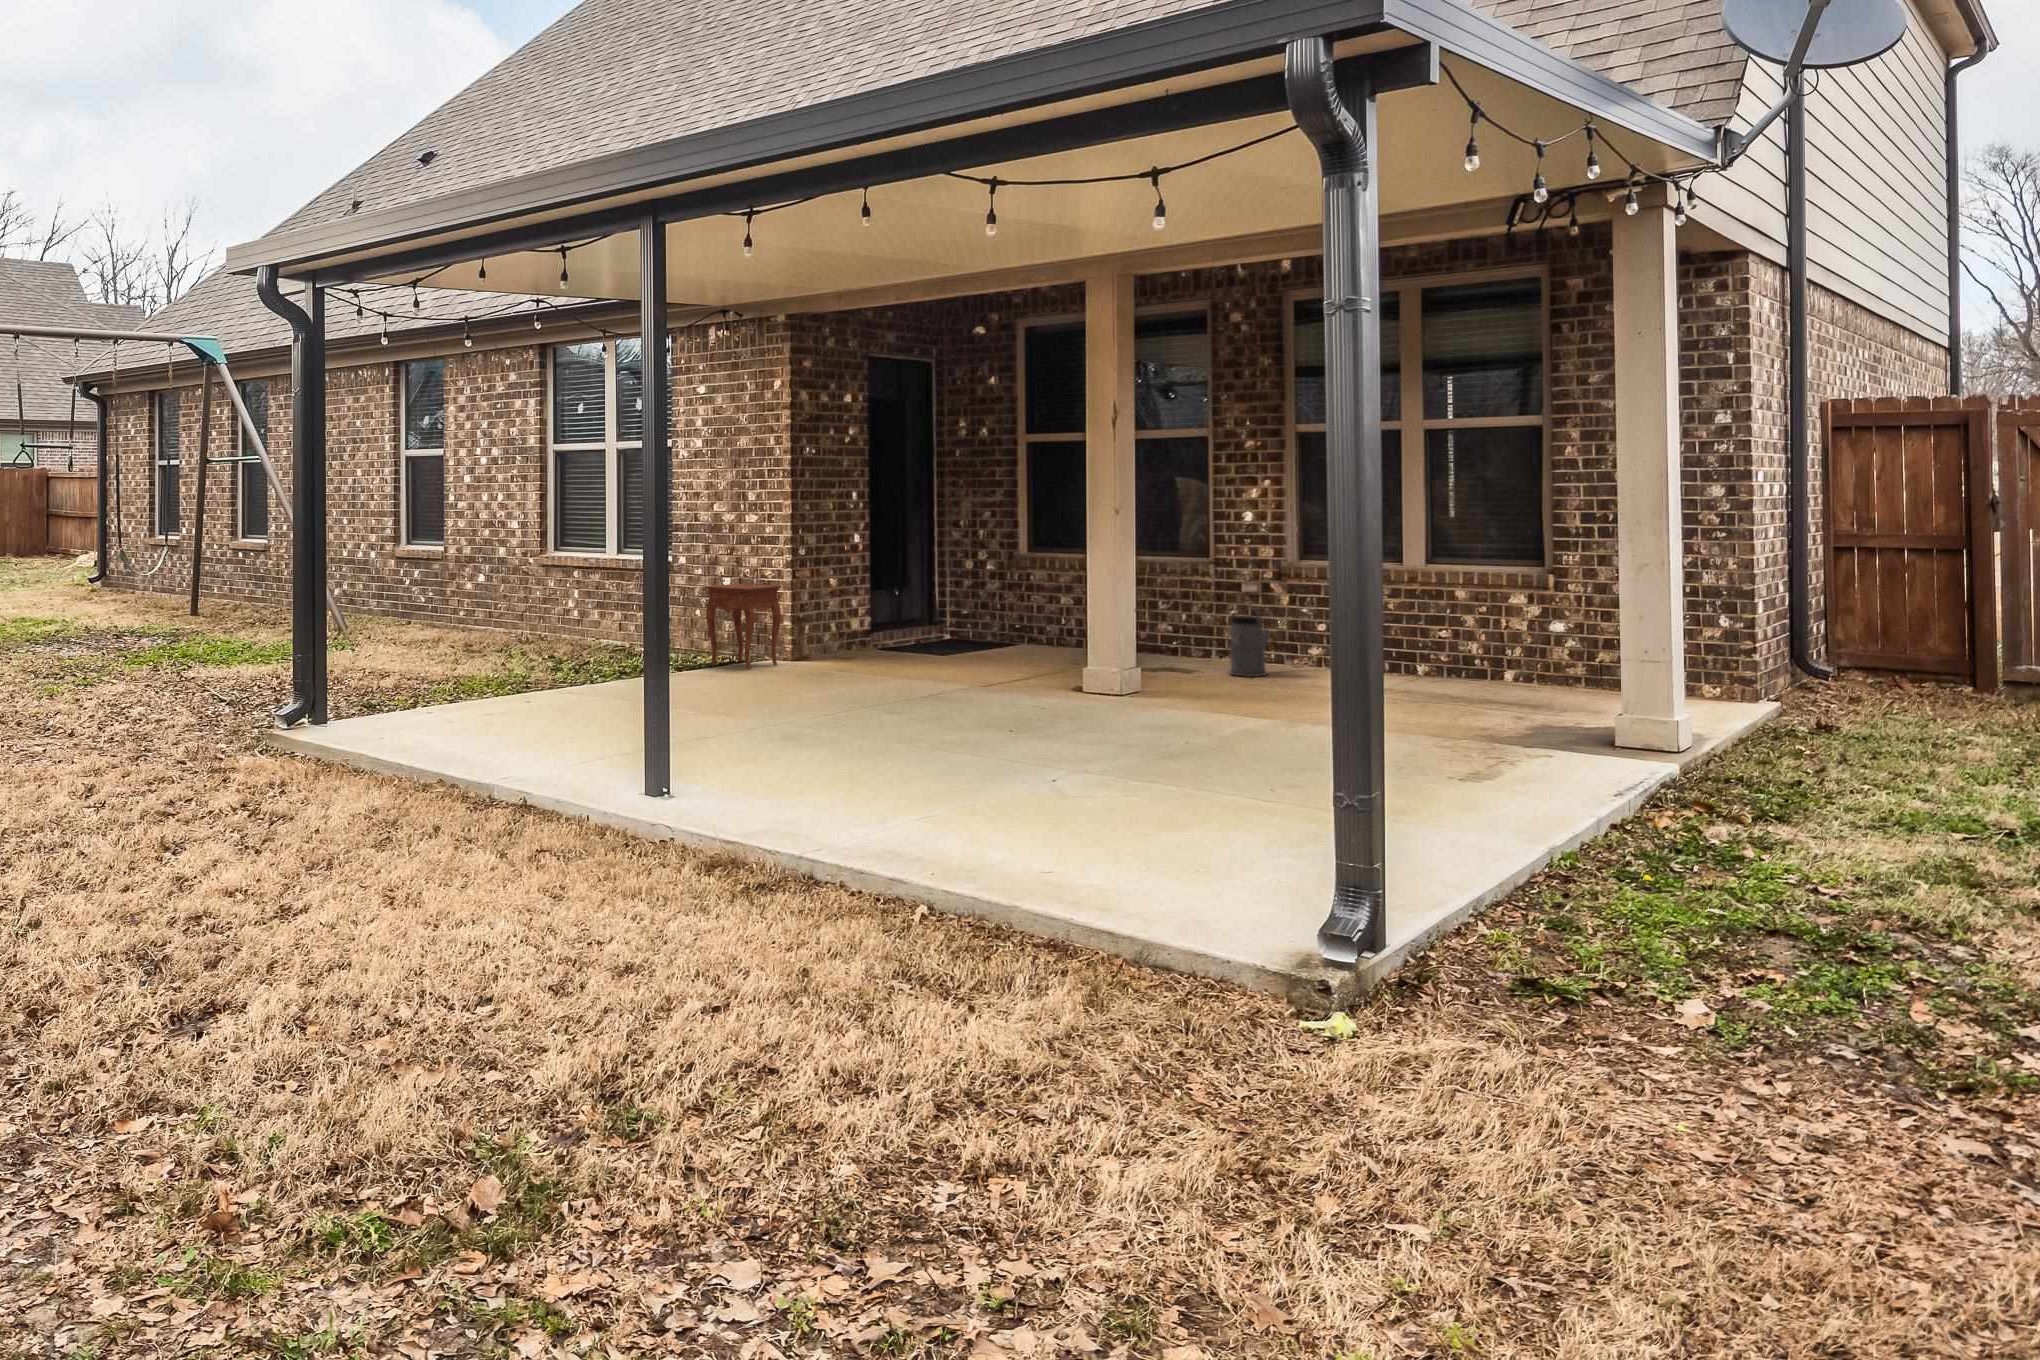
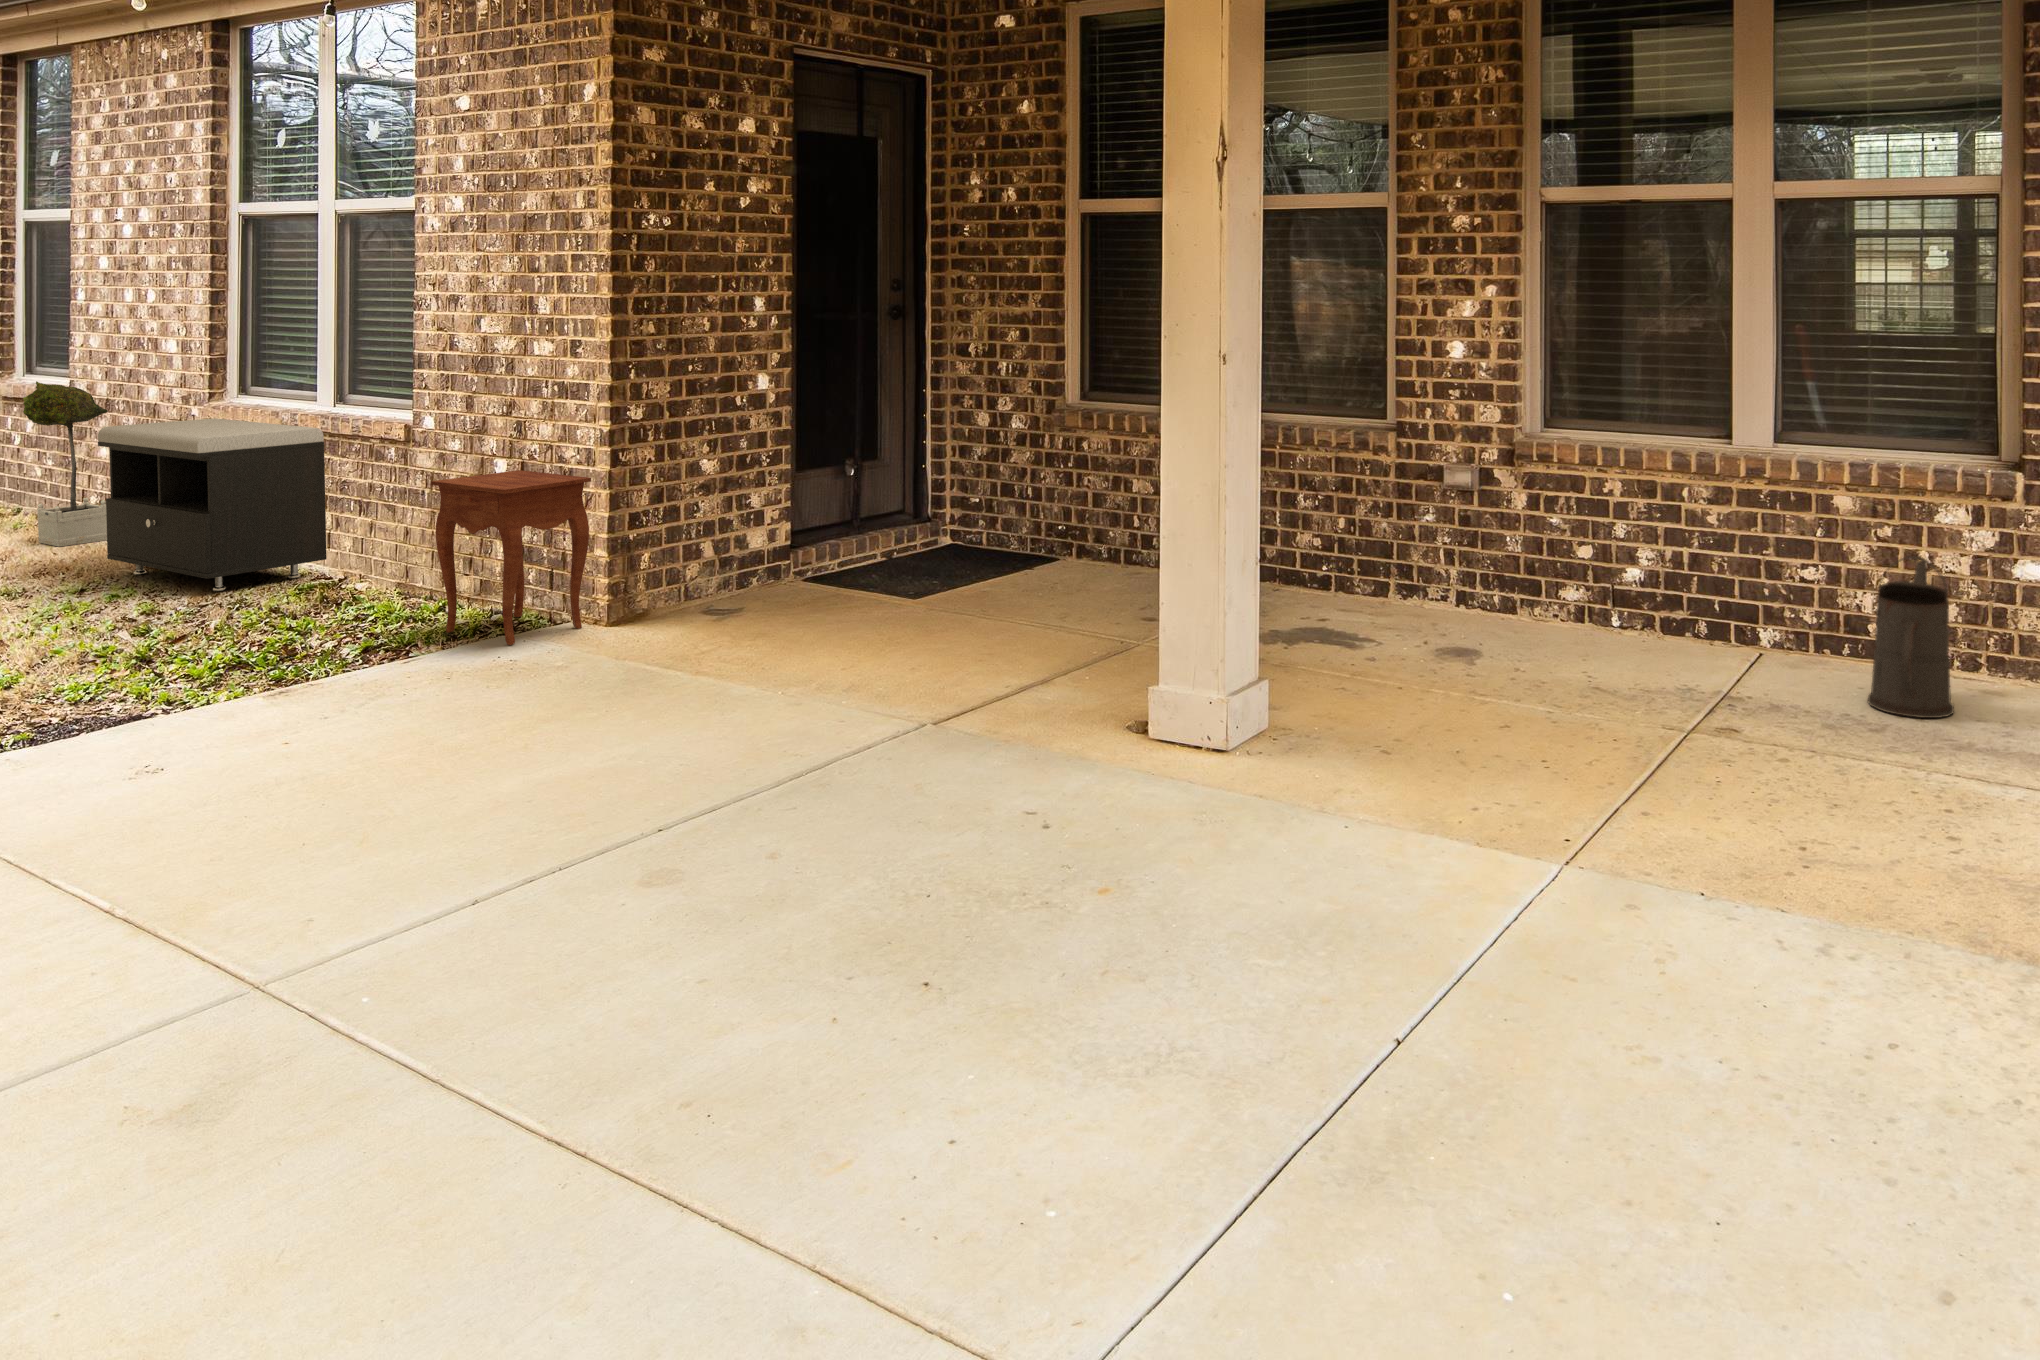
potted tree: none [436,545,475,637] -> present [23,381,108,547]
storage bench: none [502,563,617,652] -> present [98,418,327,591]
watering can: present [1230,604,1269,677] -> present [1868,556,1954,718]

